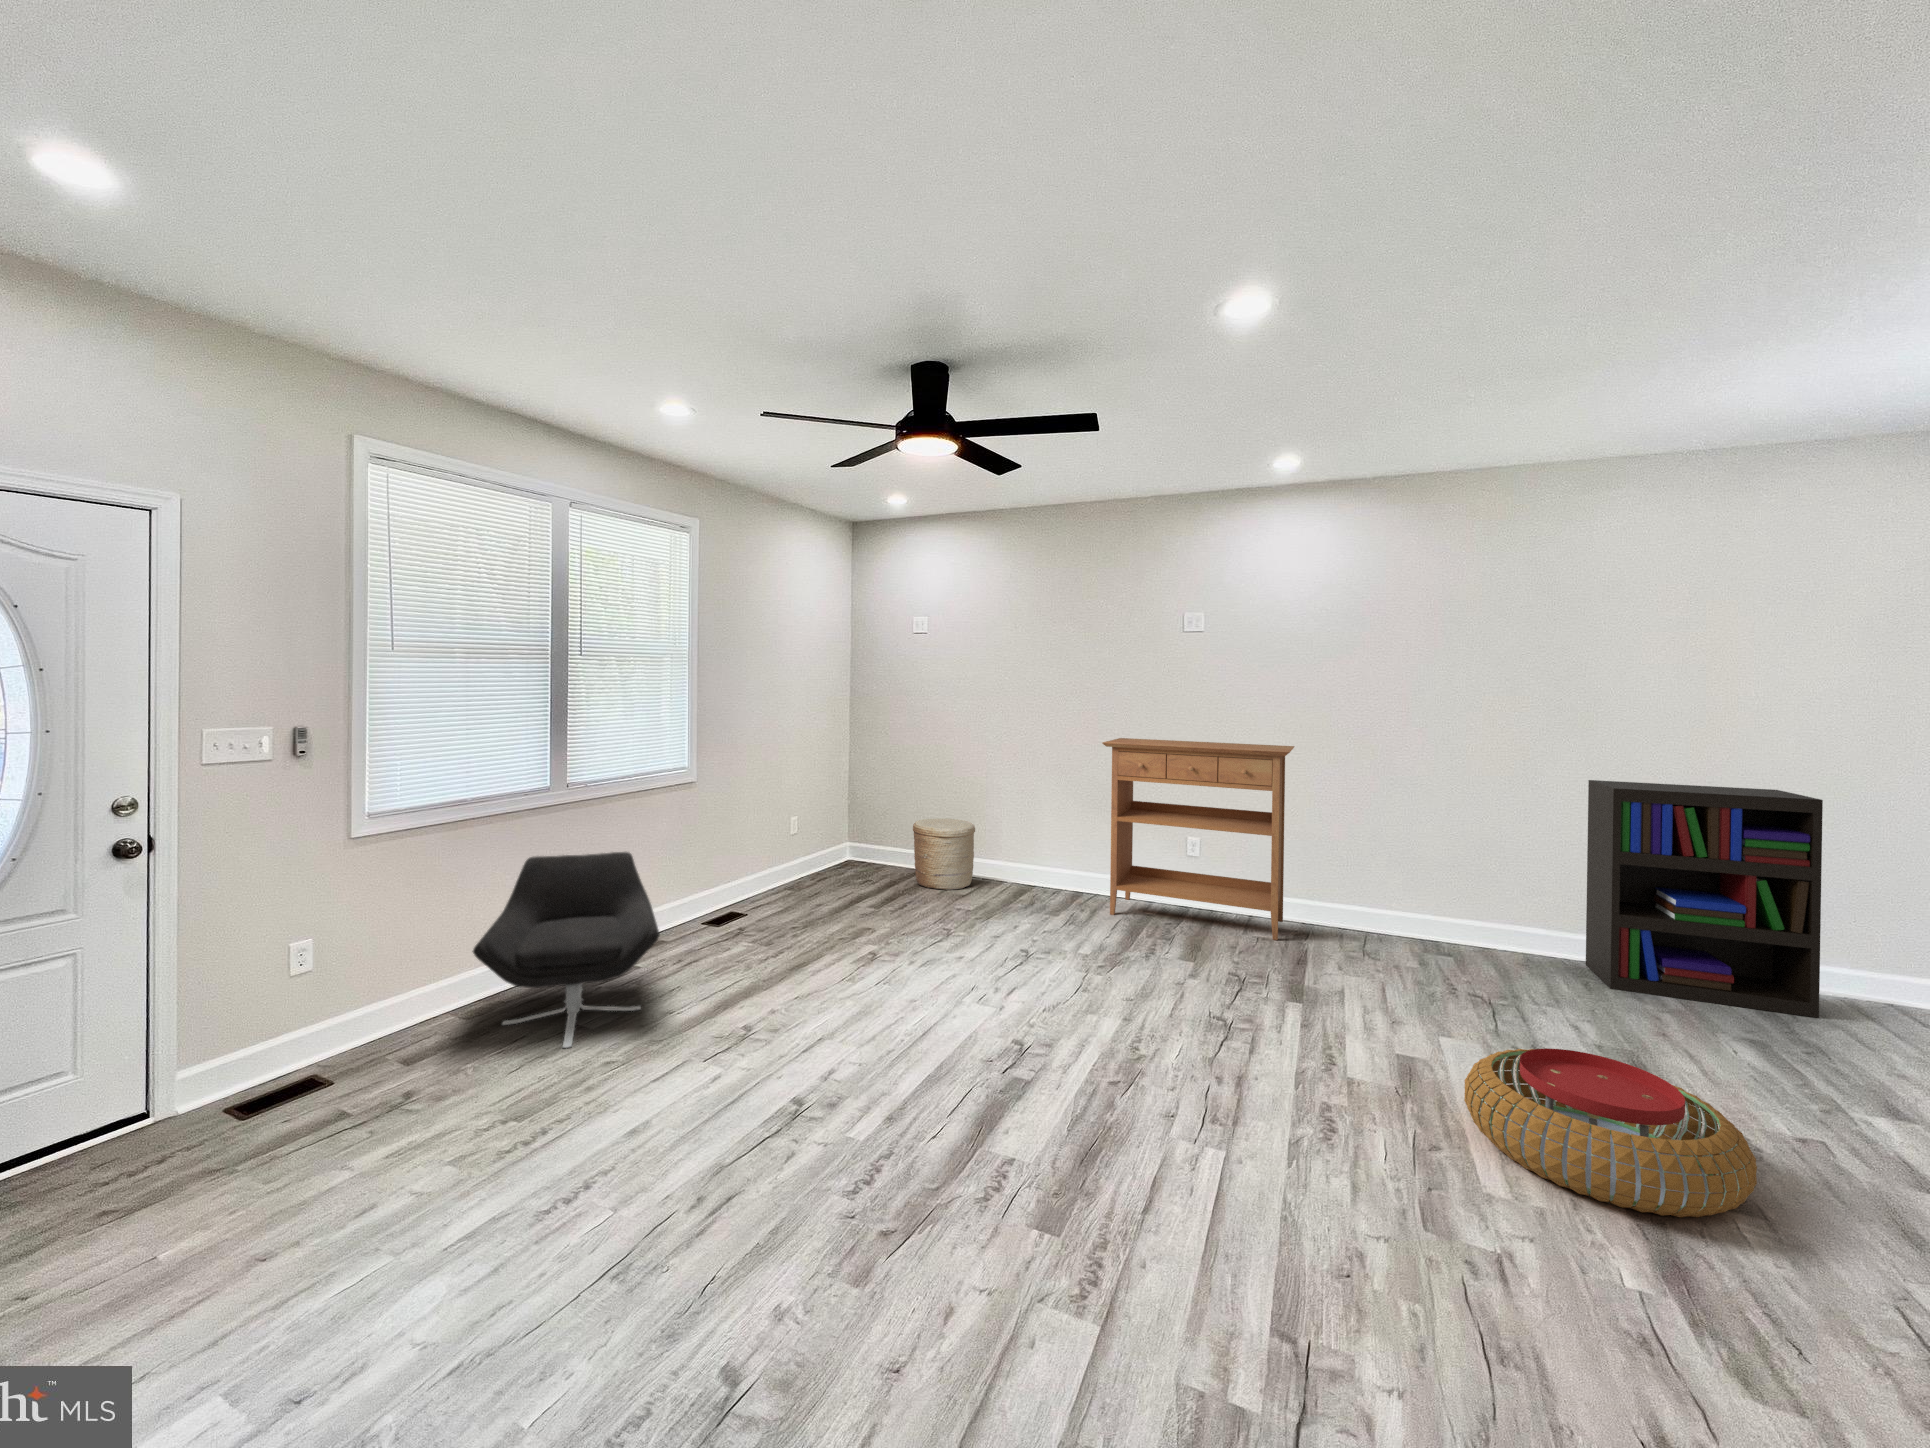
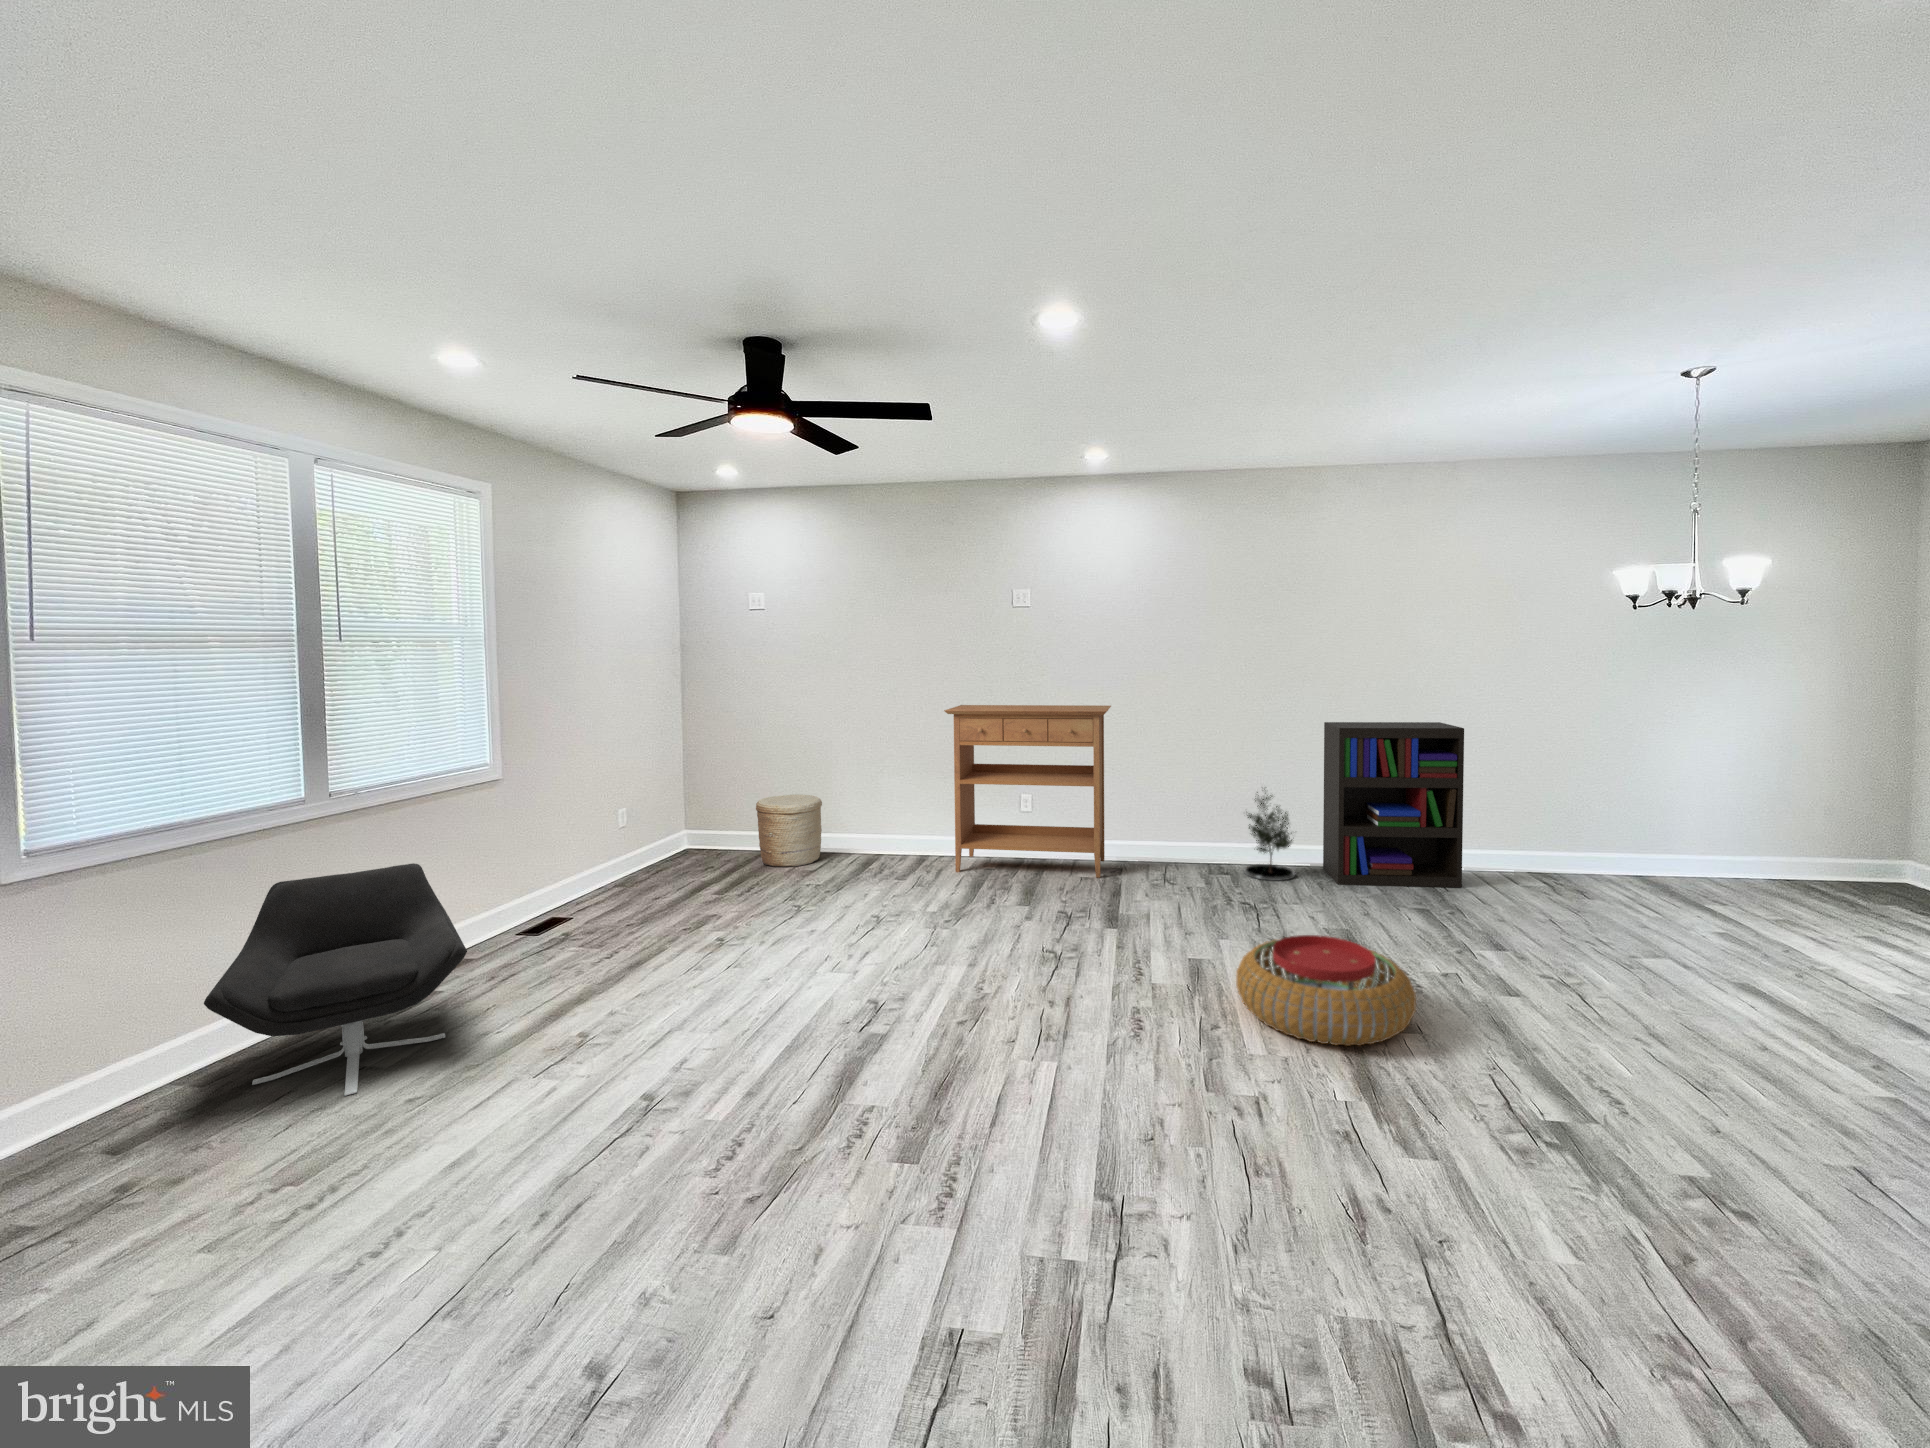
potted tree: none [1466,852,1548,973] -> present [1244,792,1296,881]

